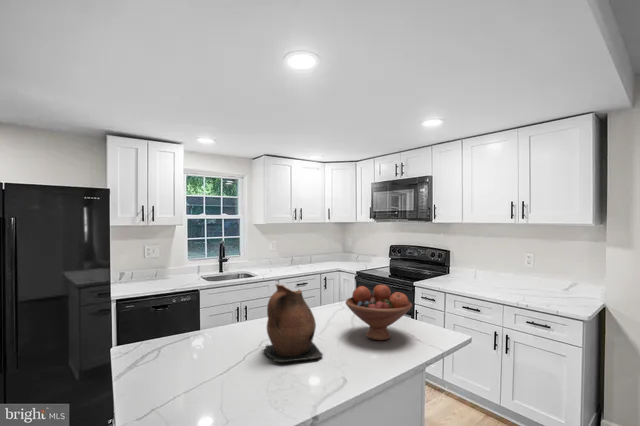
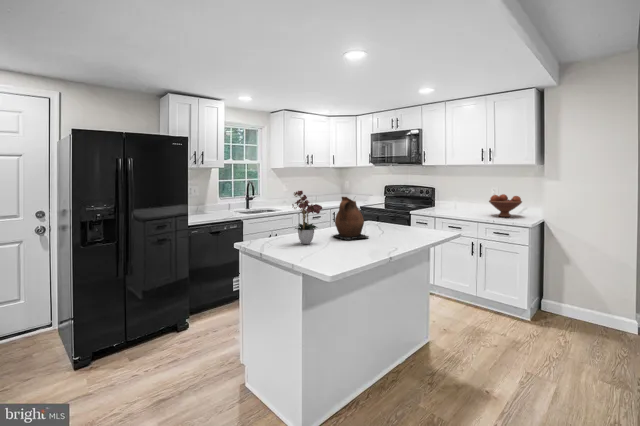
flower arrangement: none [166,273,239,376] -> present [292,191,322,244]
fruit bowl: present [346,285,412,340] -> present [489,194,522,217]

